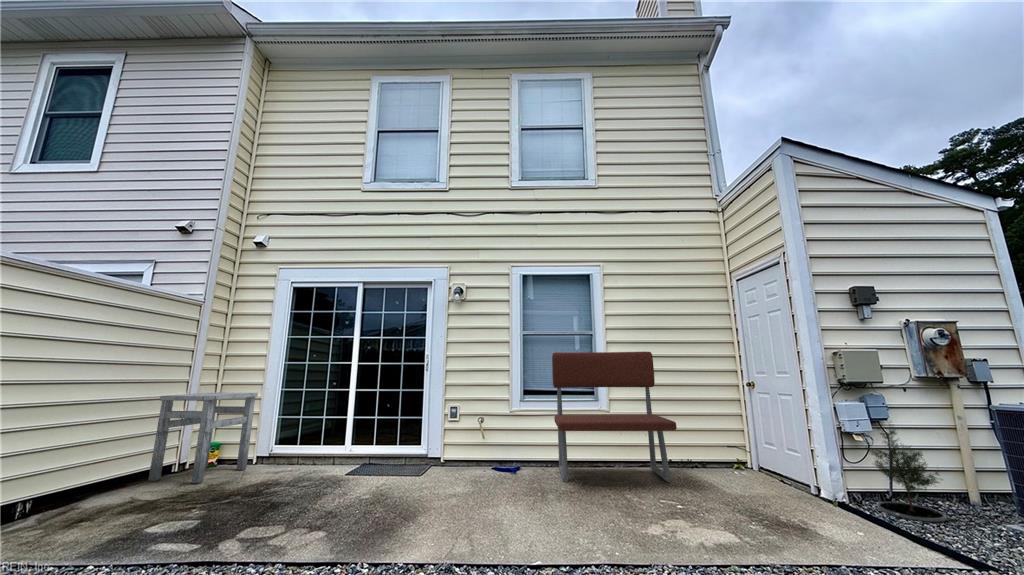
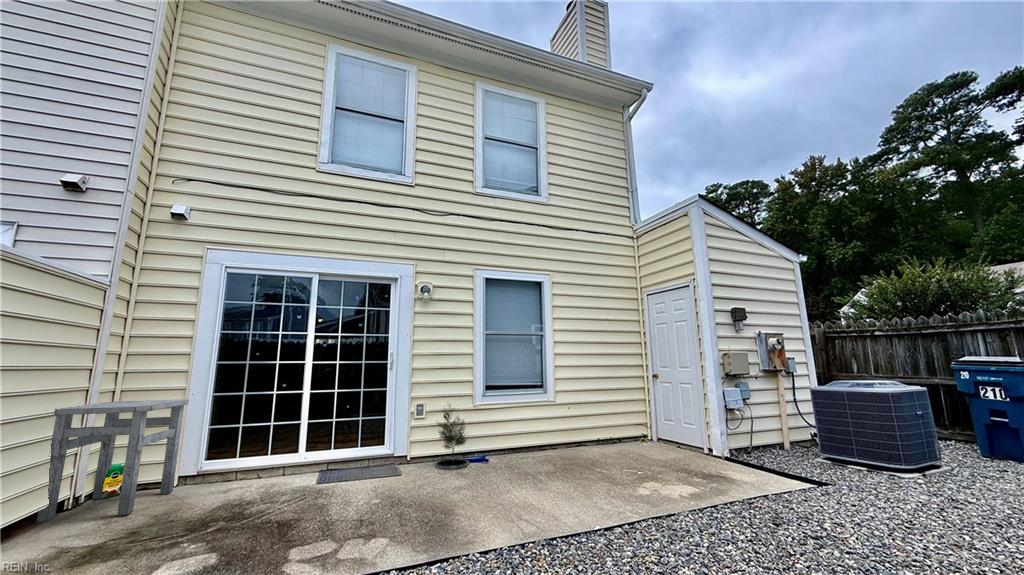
bench: present [552,352,677,482] -> none [515,351,623,465]
potted tree: present [867,426,947,522] -> present [435,410,469,469]

